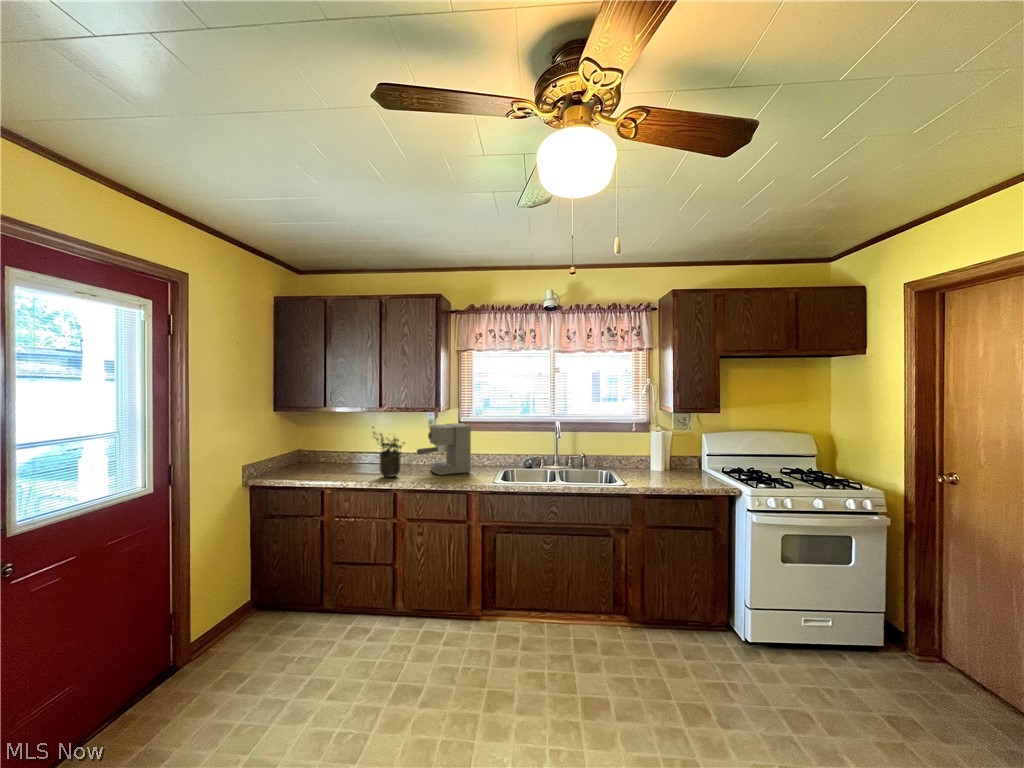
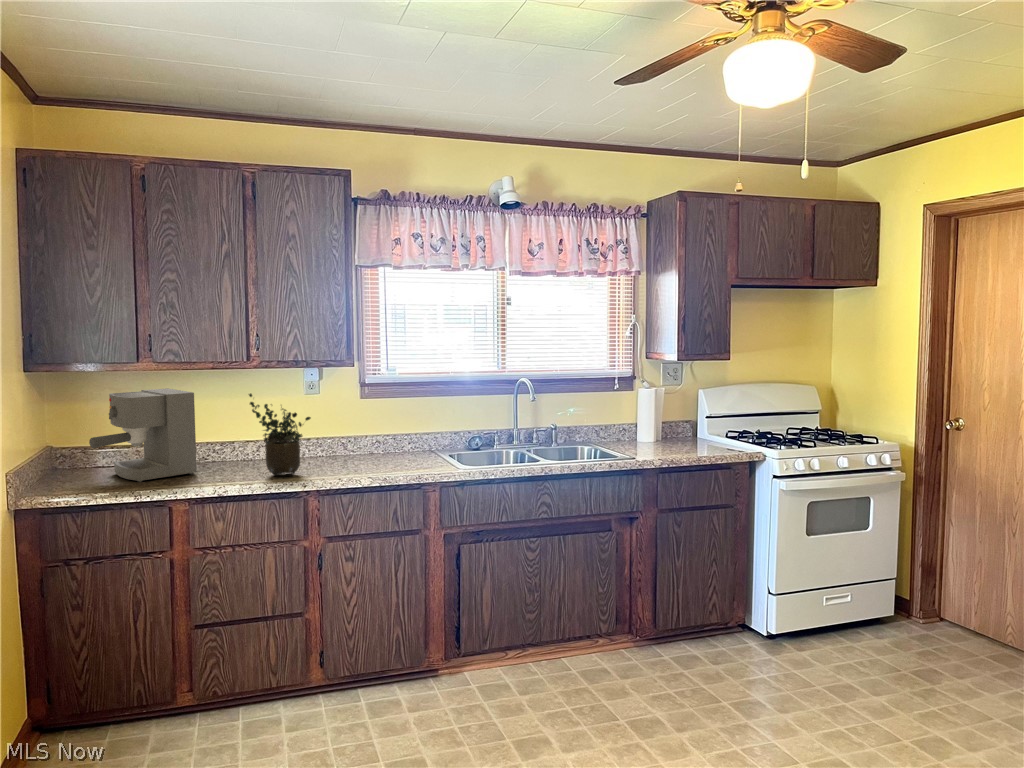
coffee maker: present [417,423,471,475] -> present [89,388,197,482]

